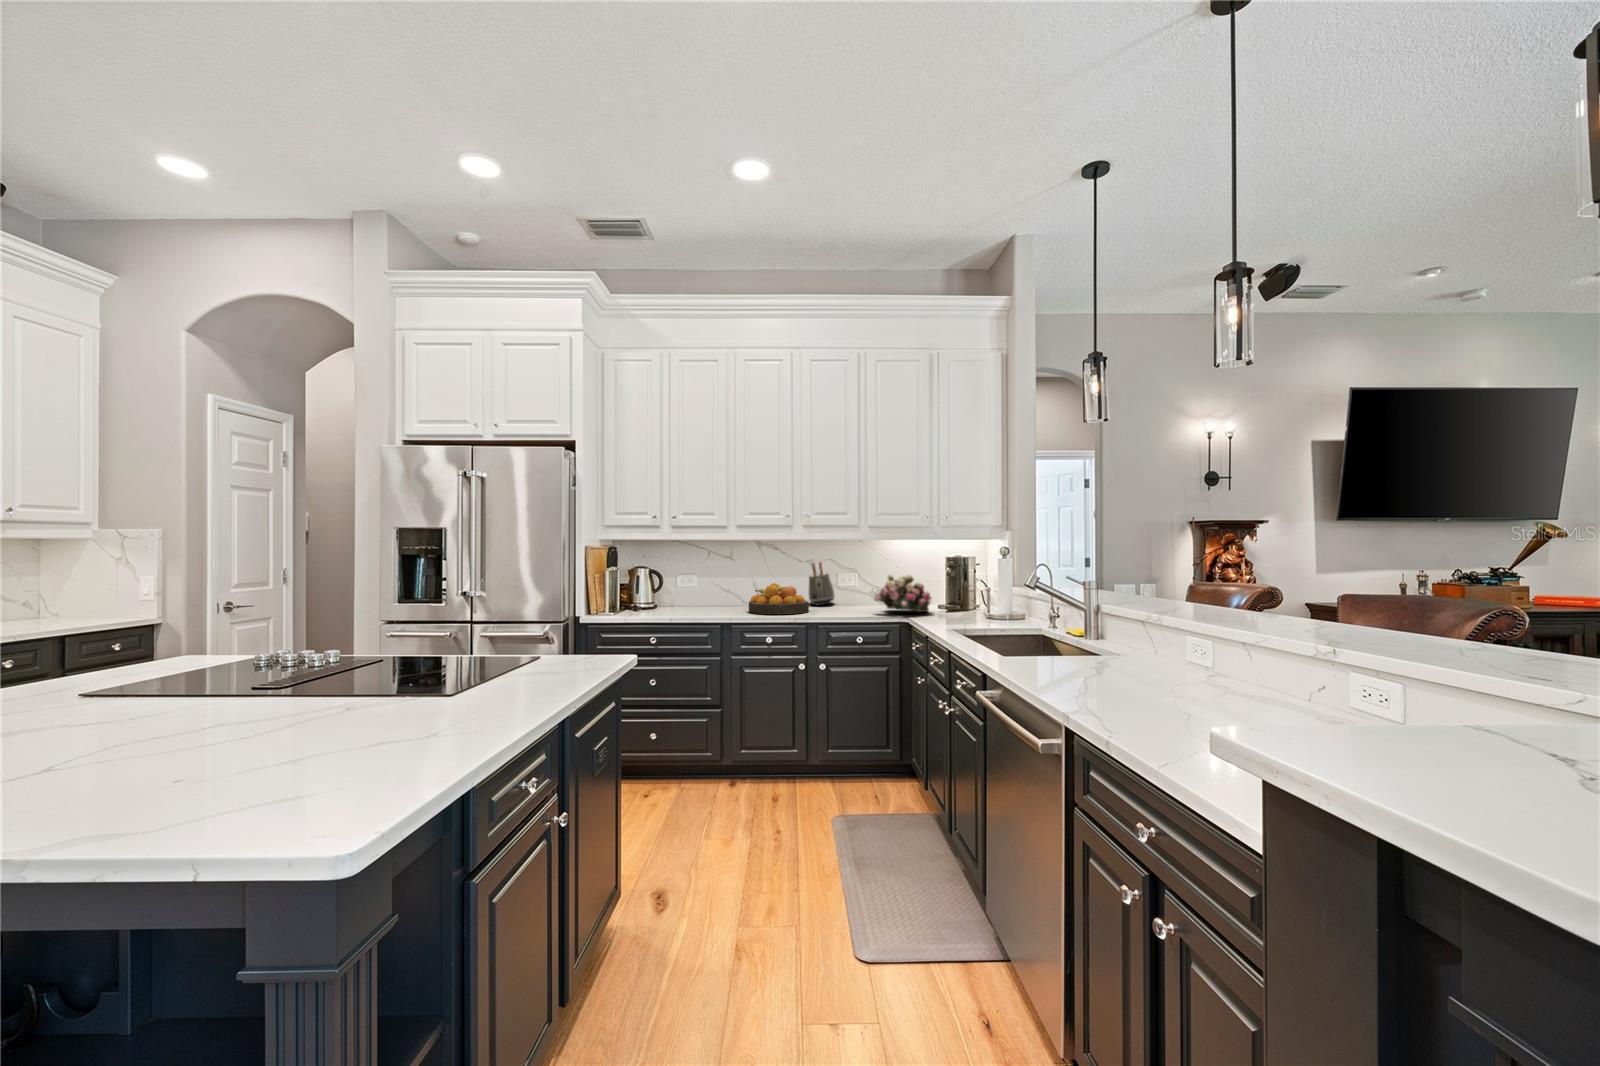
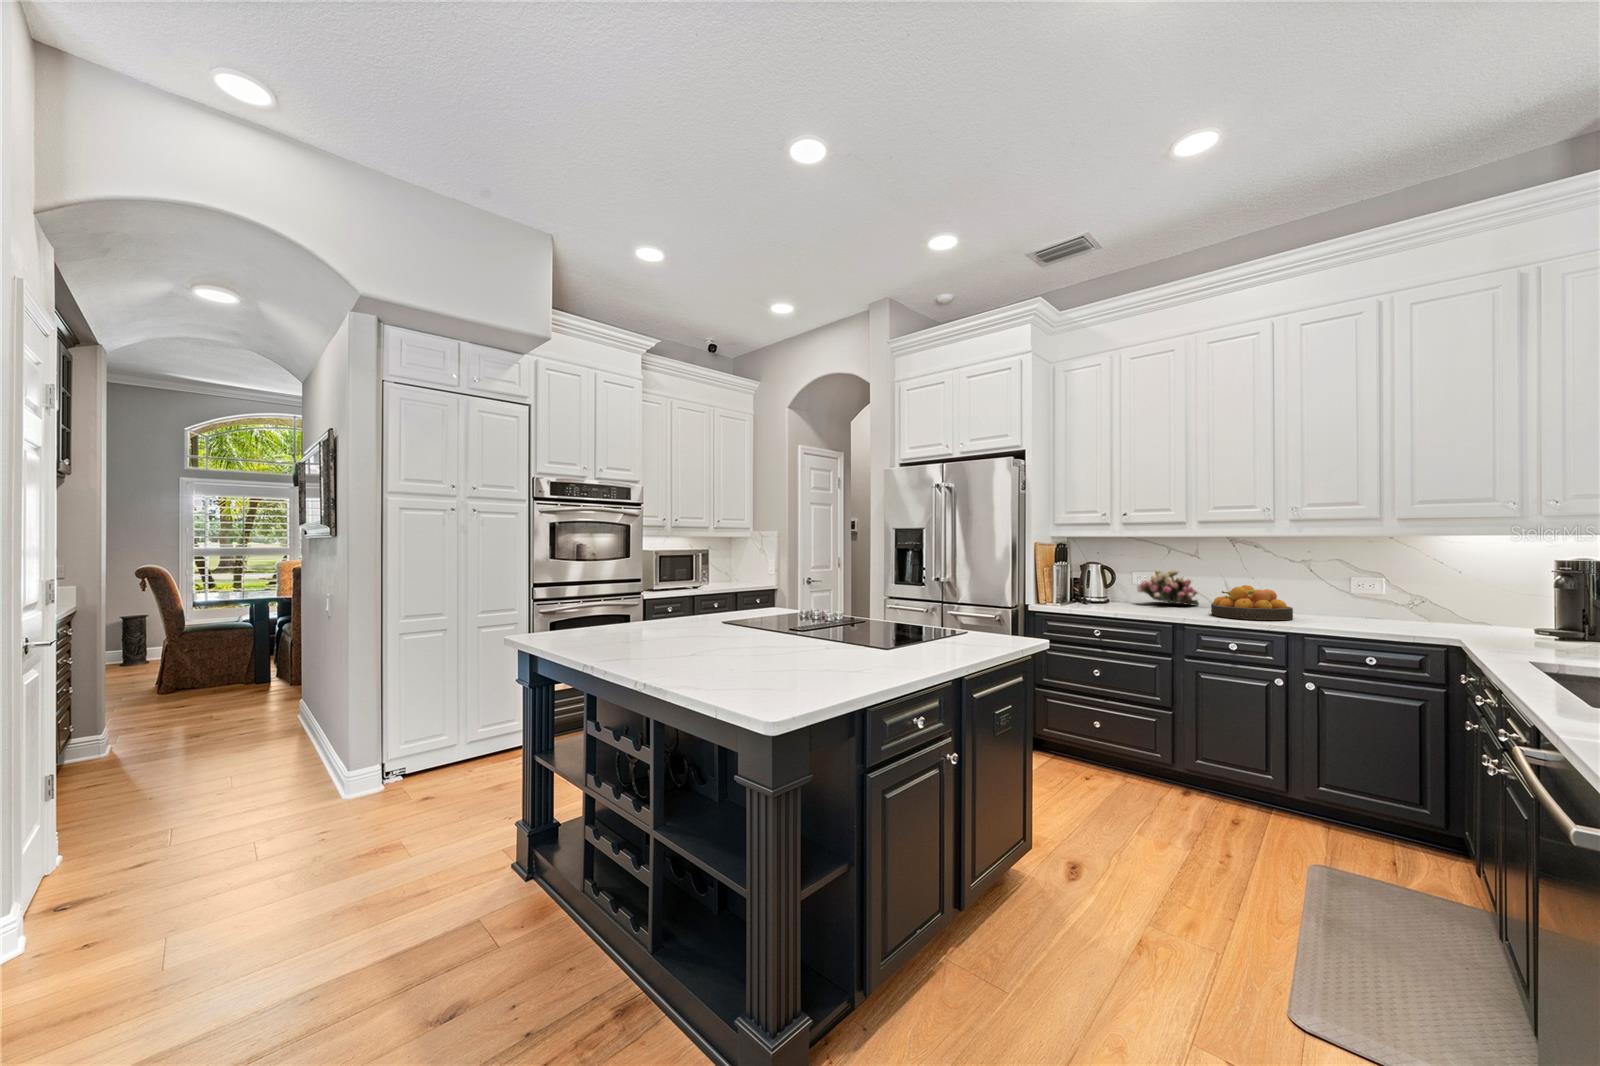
toaster: present [809,562,835,605] -> none [1300,563,1342,615]
flower arrangement: present [874,575,931,612] -> present [1137,569,1199,606]

